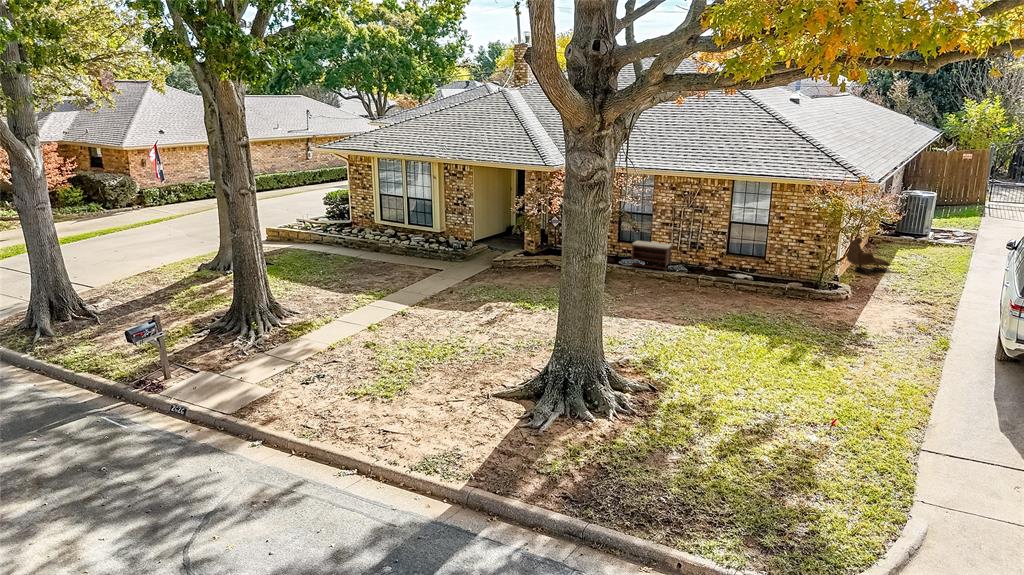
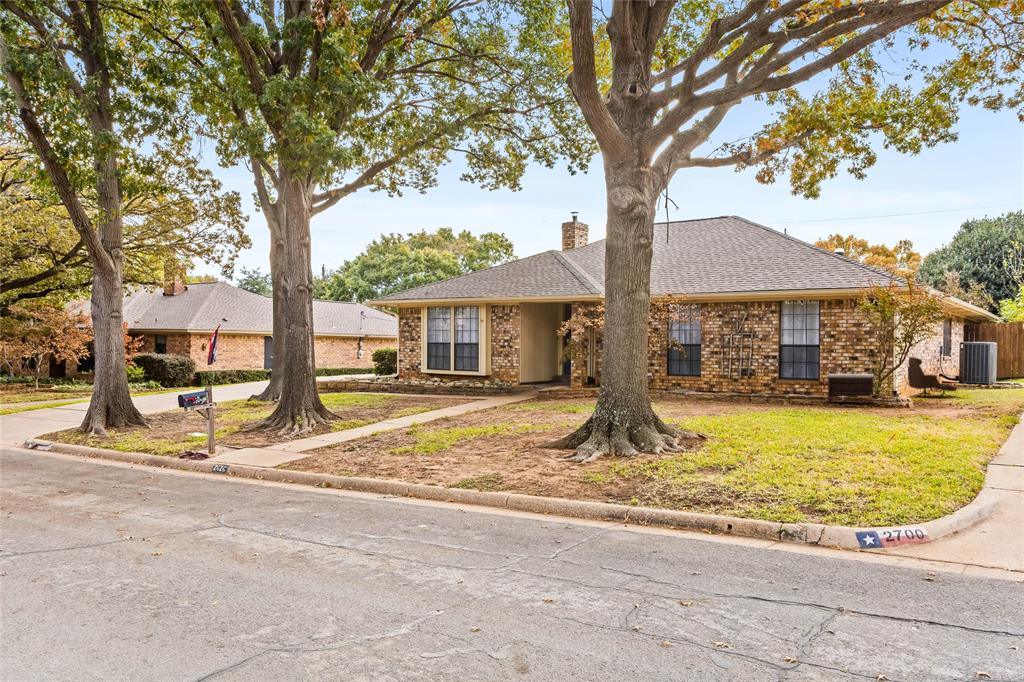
bench: present [631,241,673,271] -> present [827,374,875,404]

